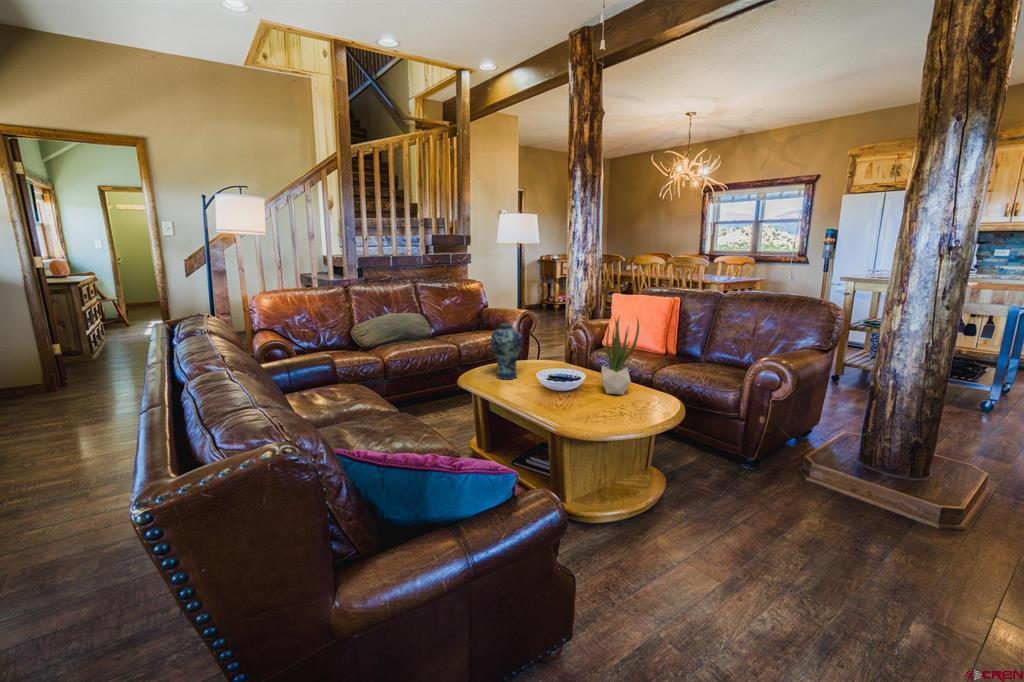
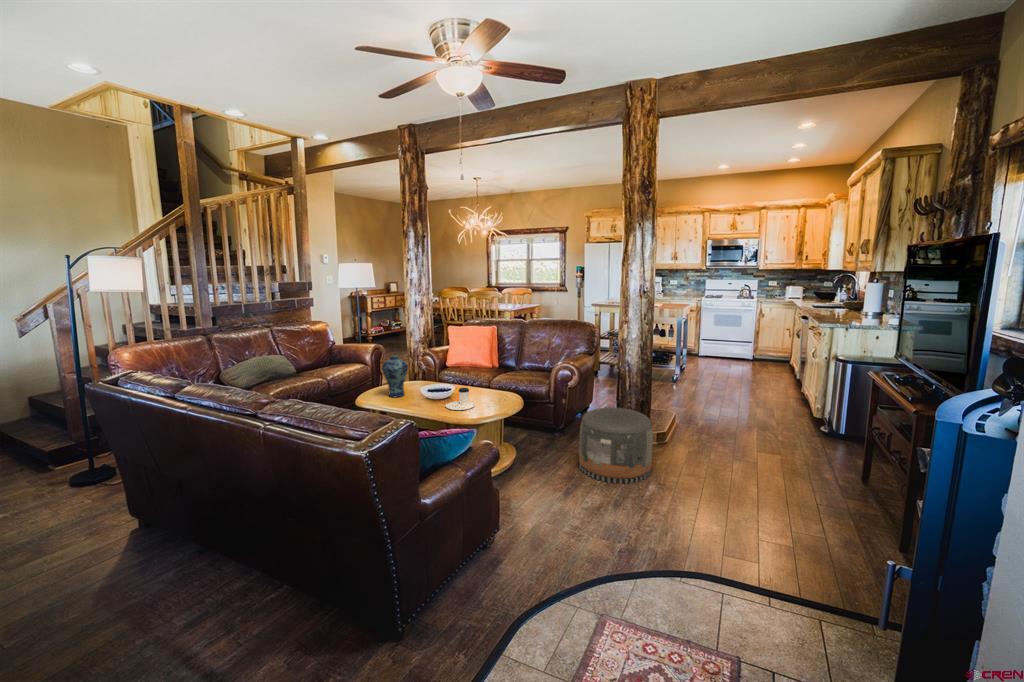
potted plant: present [601,318,639,395] -> none [469,342,492,396]
coffee cup: none [555,380,598,413] -> present [446,388,475,410]
pouf: none [767,448,938,609] -> present [579,407,653,484]

